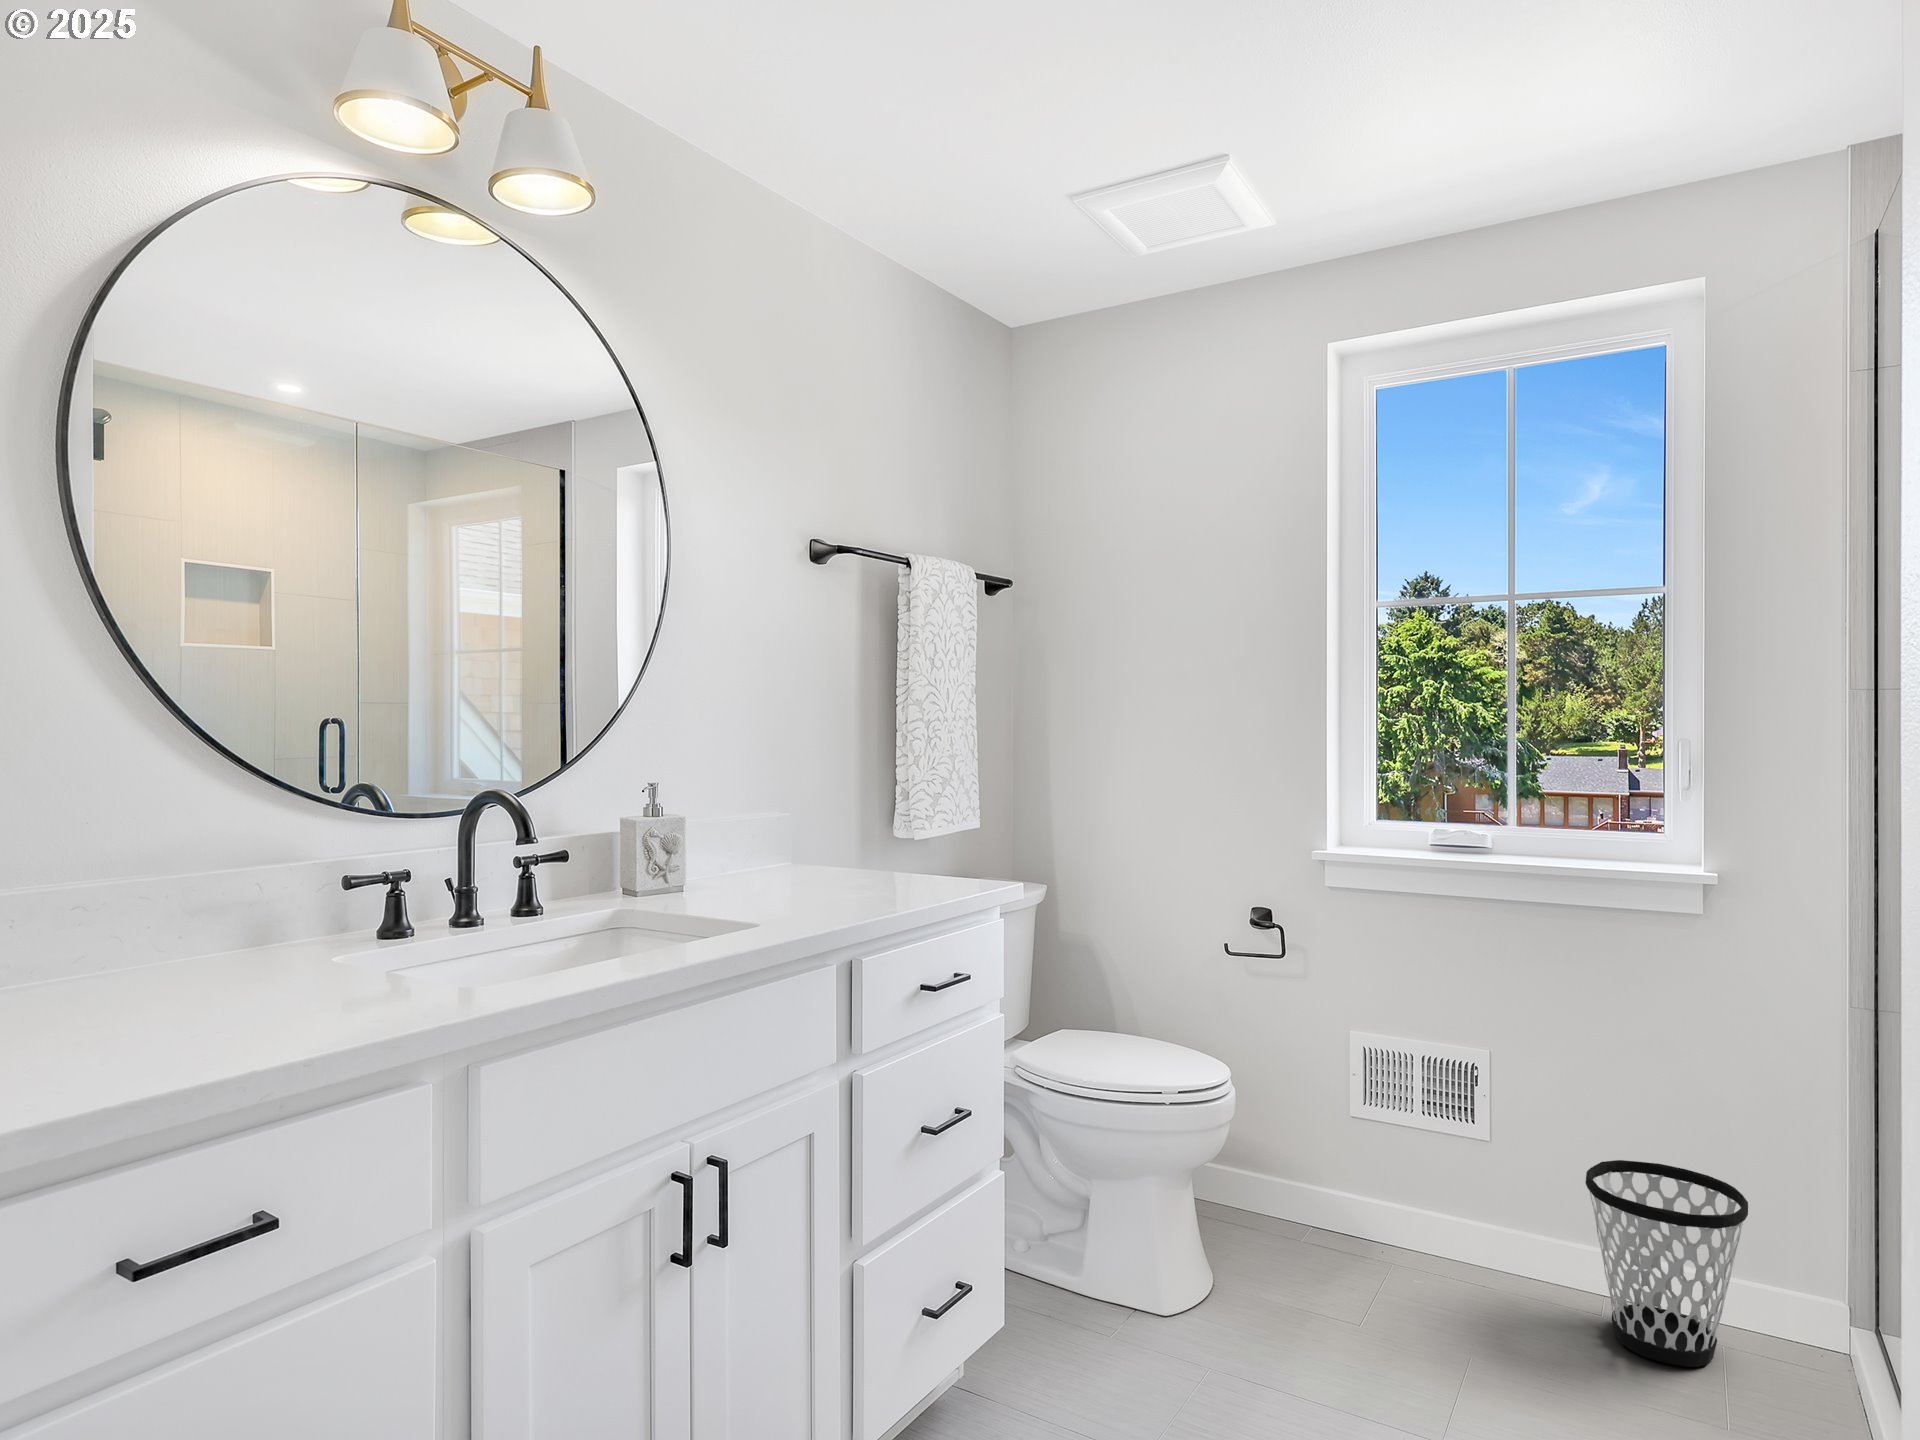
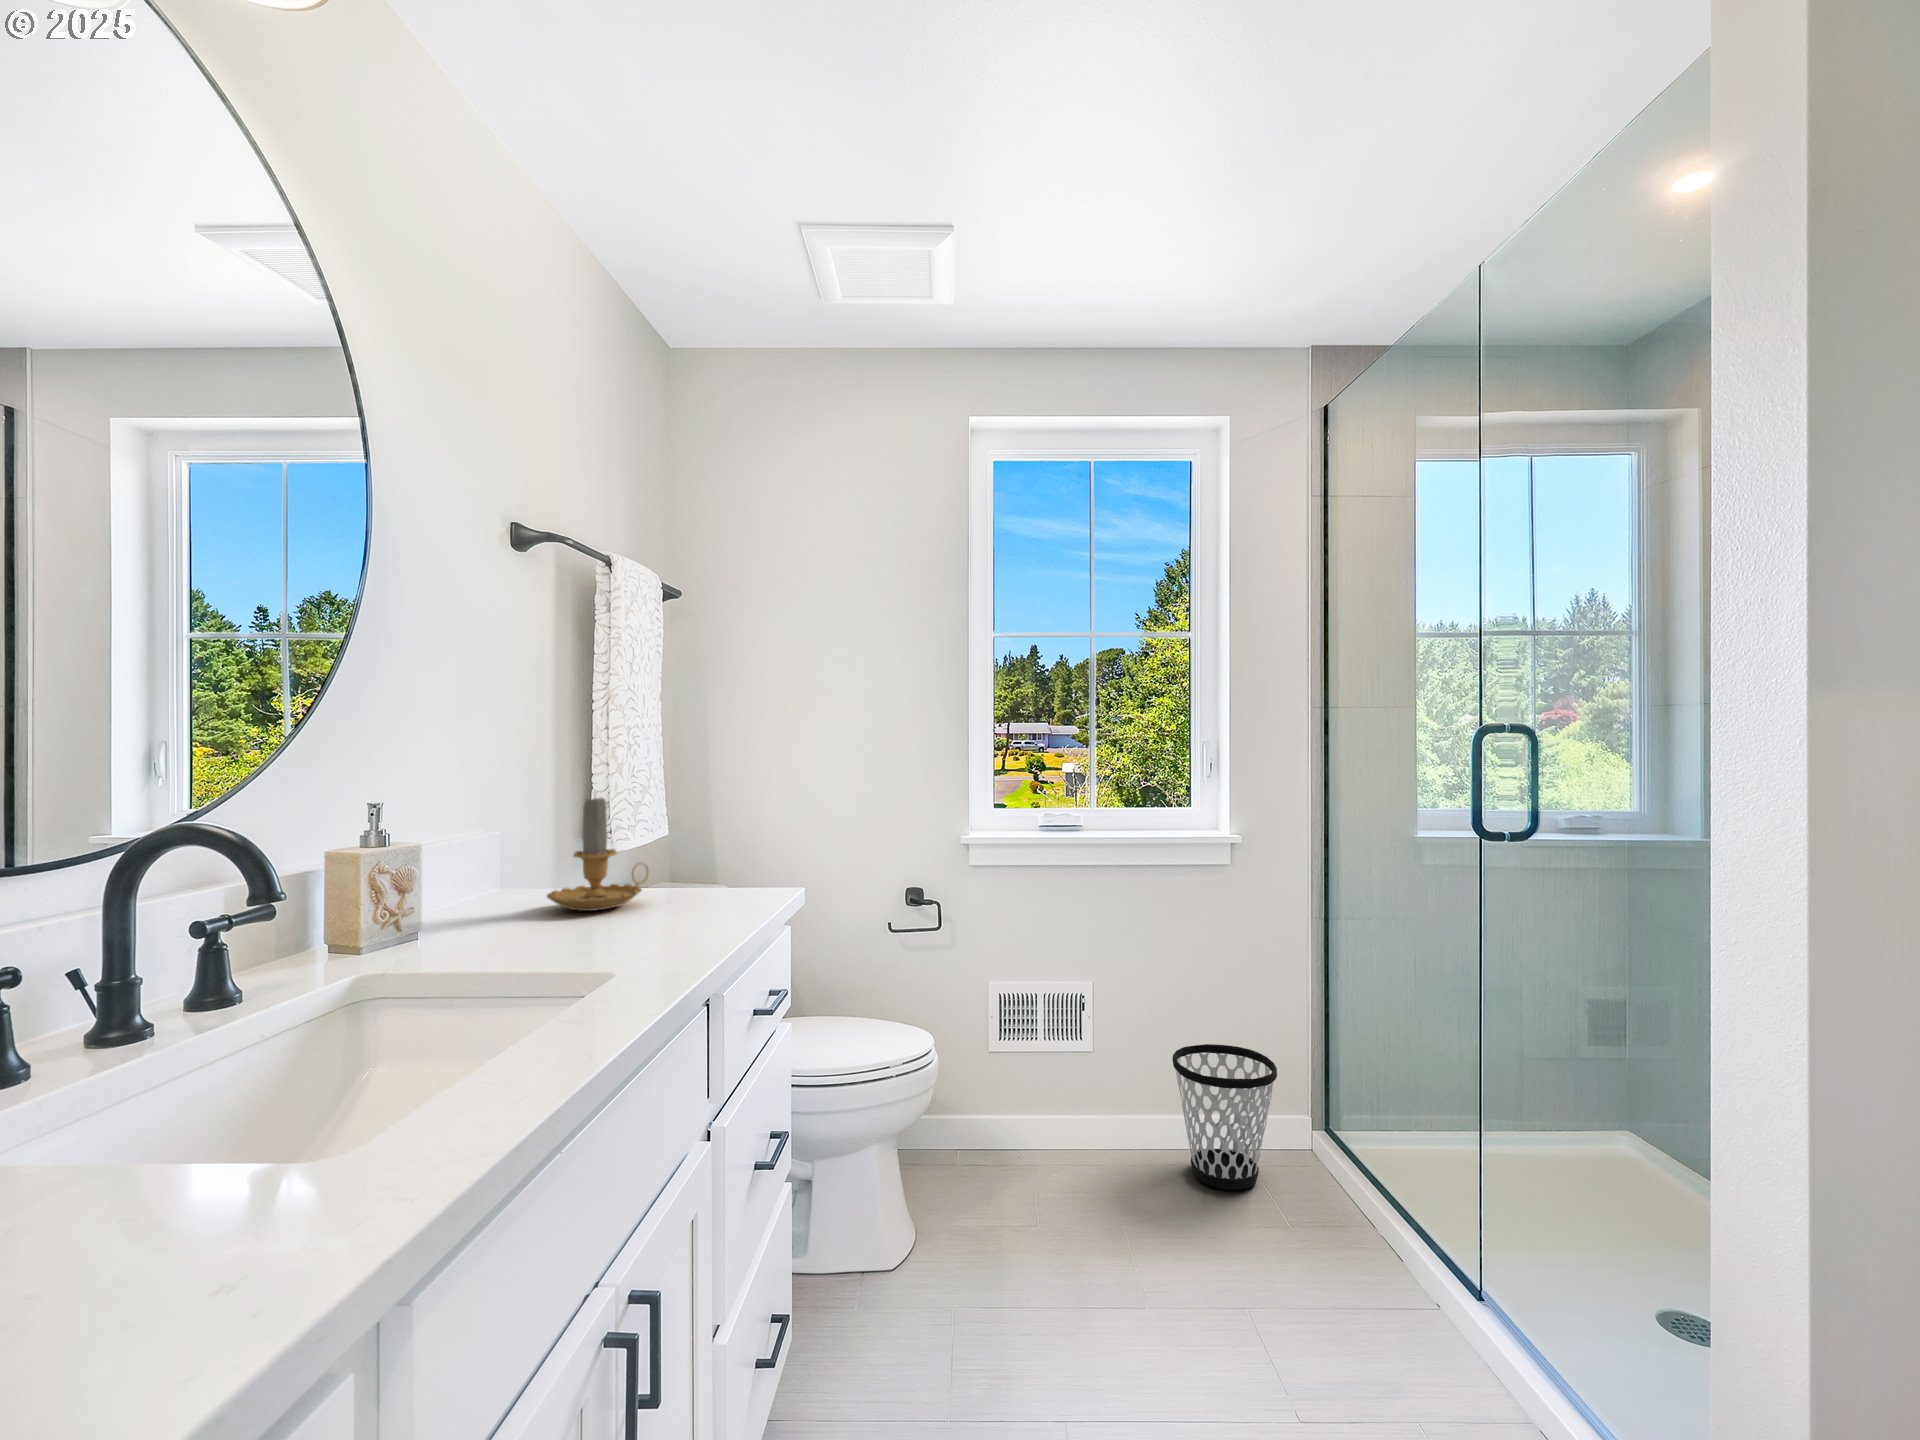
candle: none [788,782,880,885] -> present [547,798,649,911]

